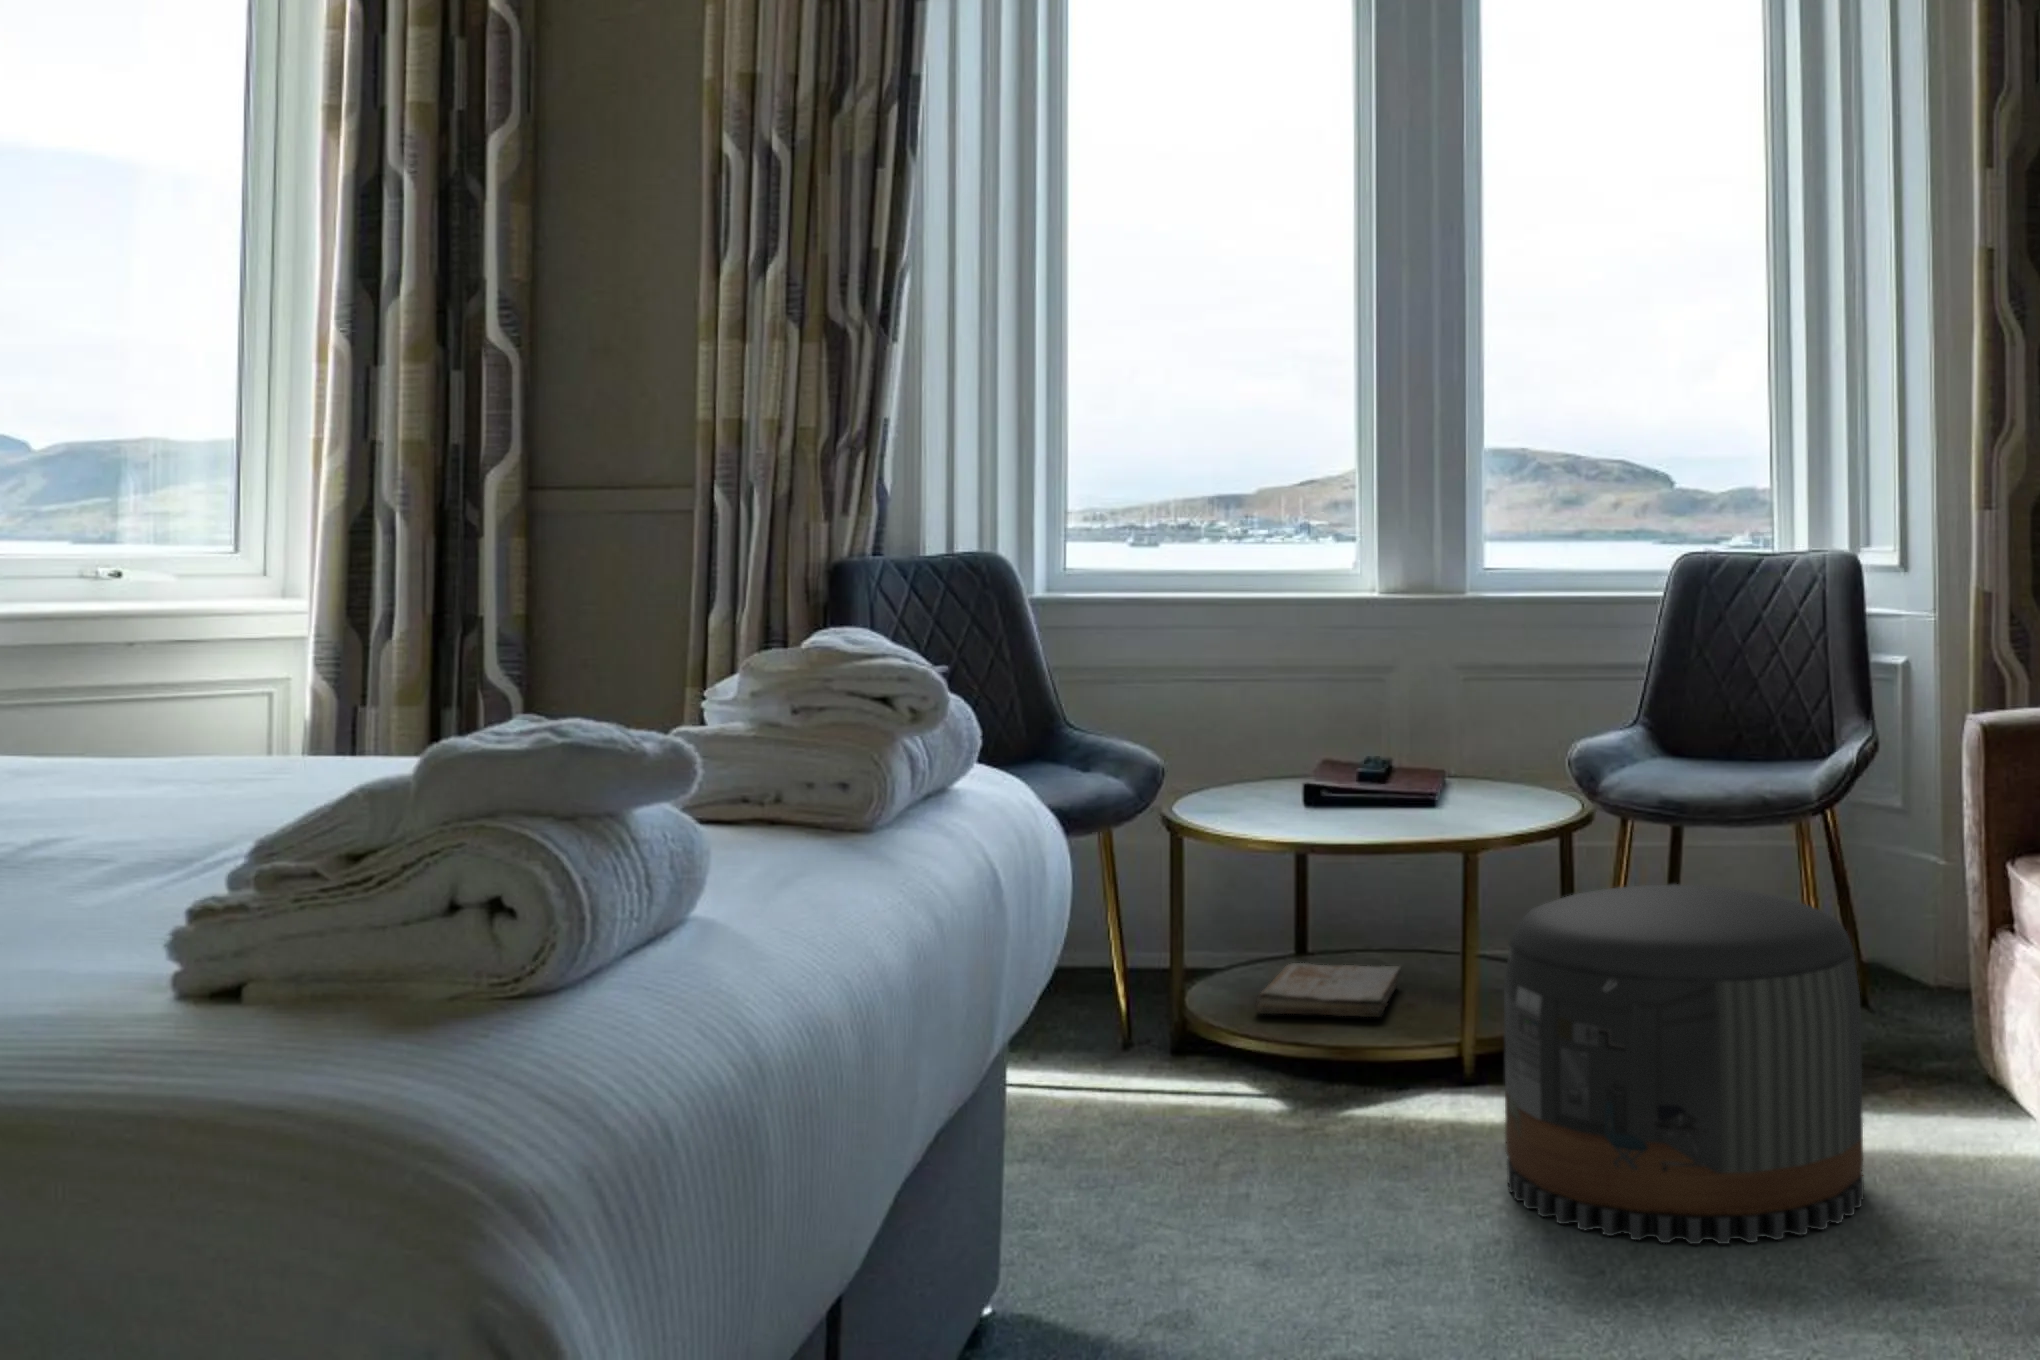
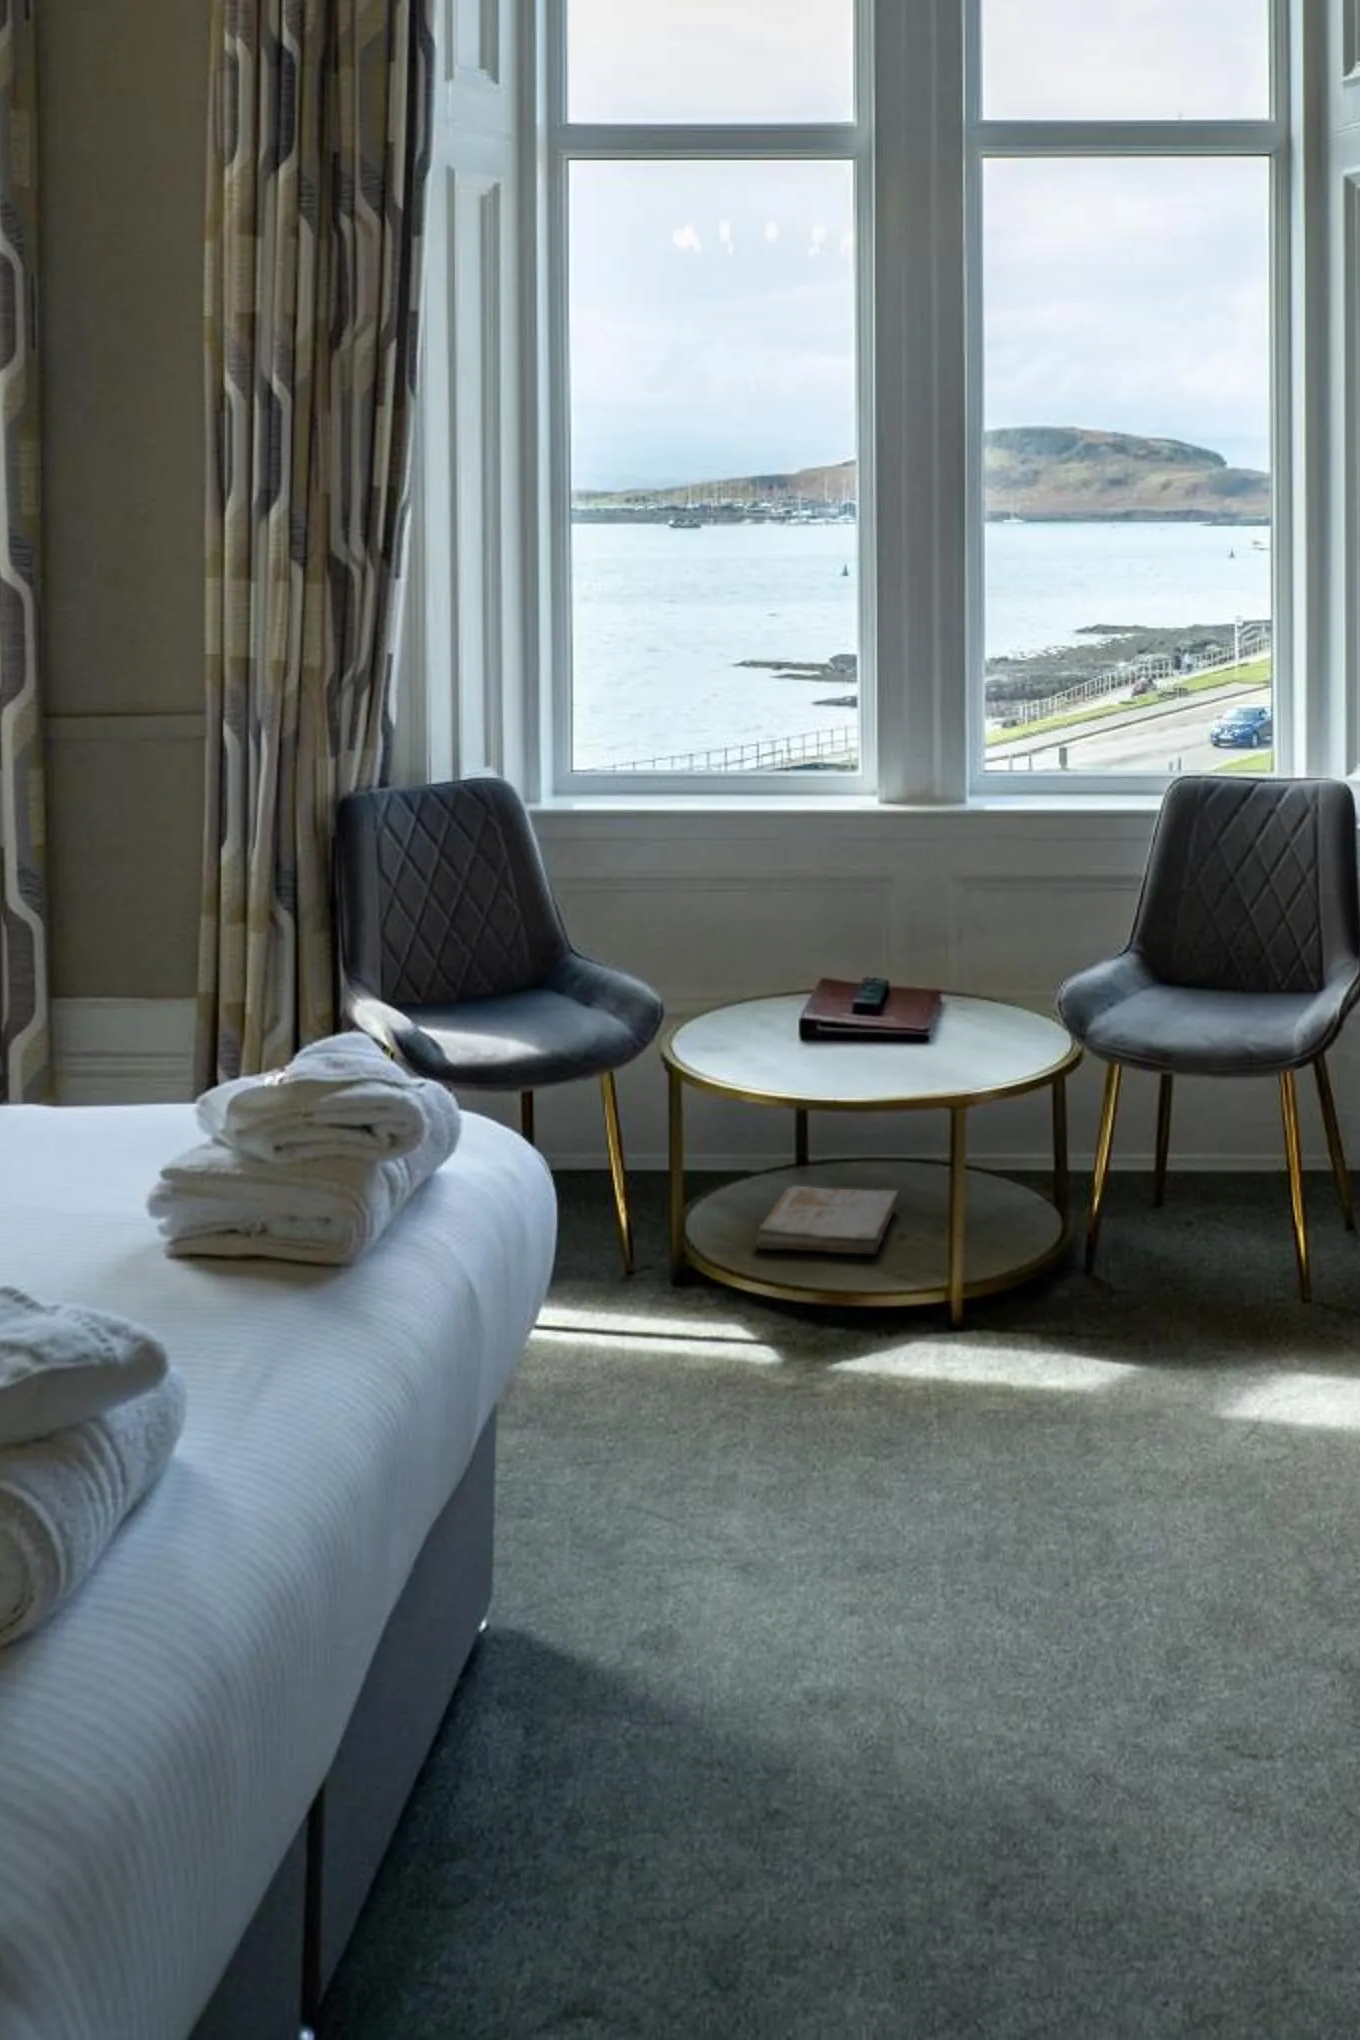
pouf: present [1504,884,1864,1244] -> none [985,1170,1330,1548]

